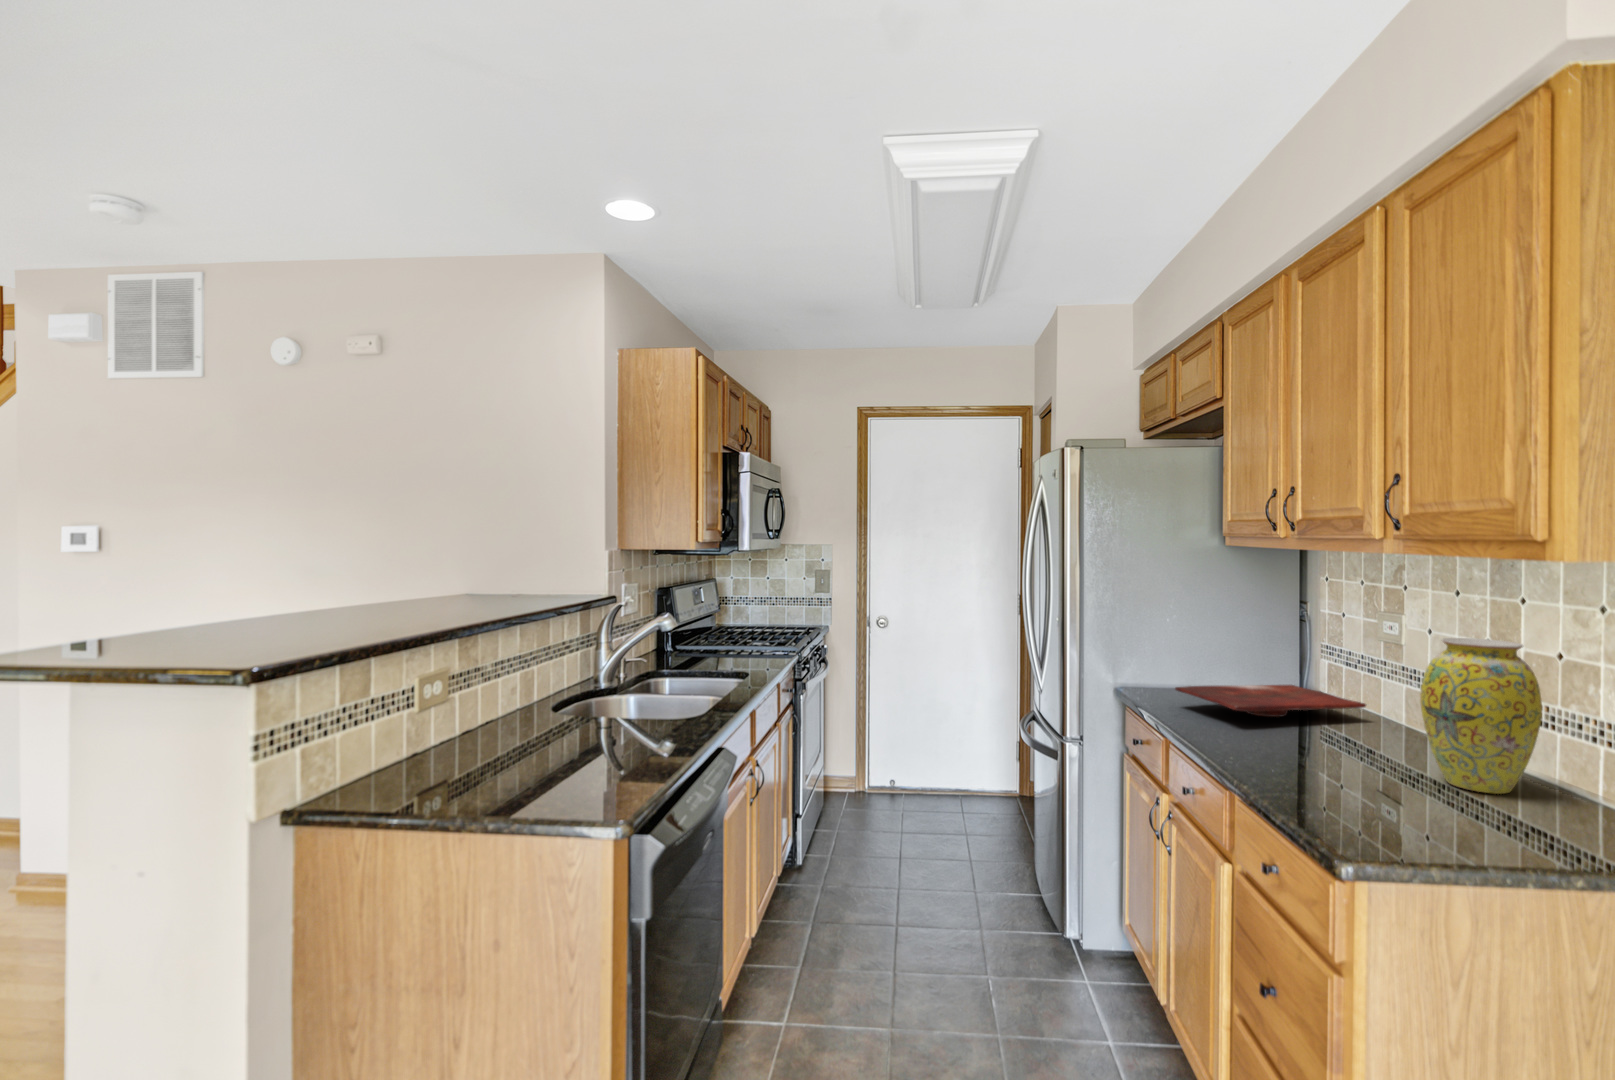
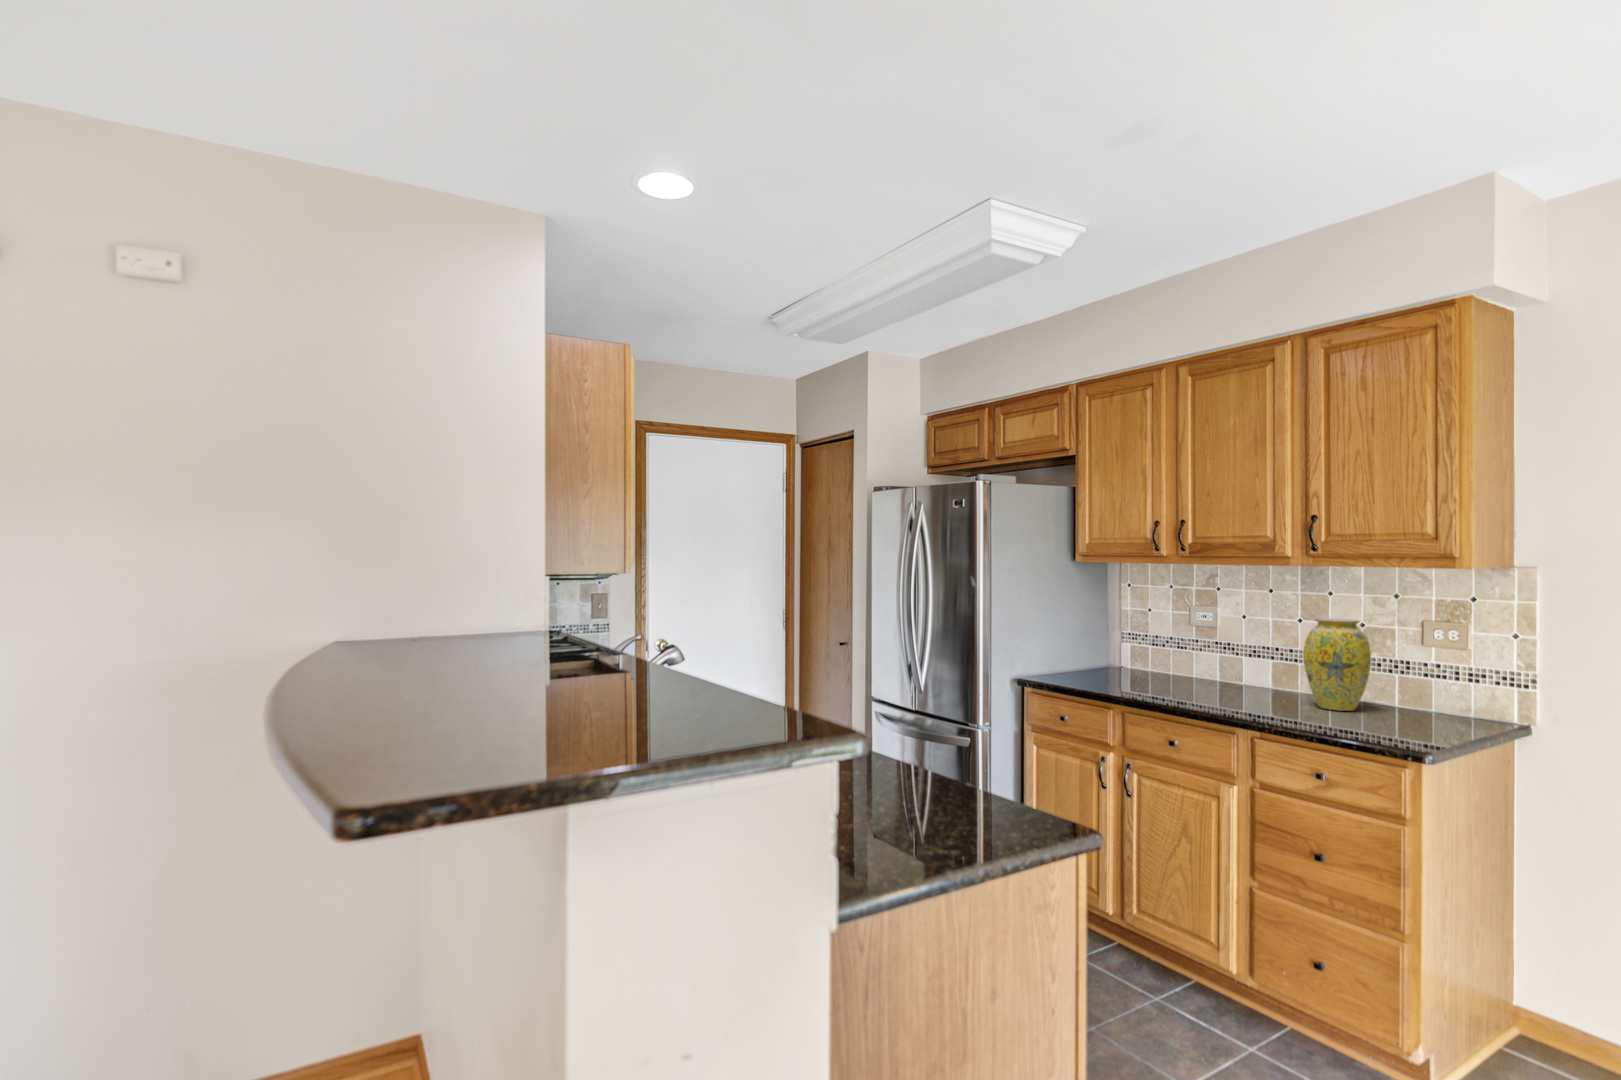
cutting board: present [1175,685,1366,717] -> none [1084,664,1195,687]

